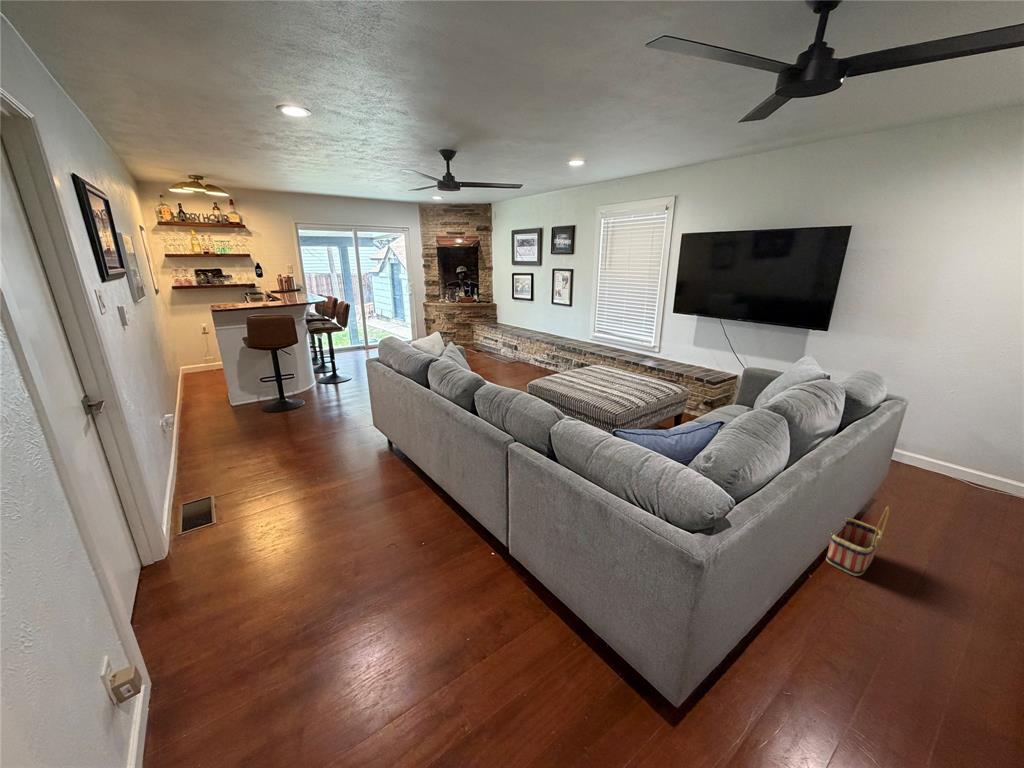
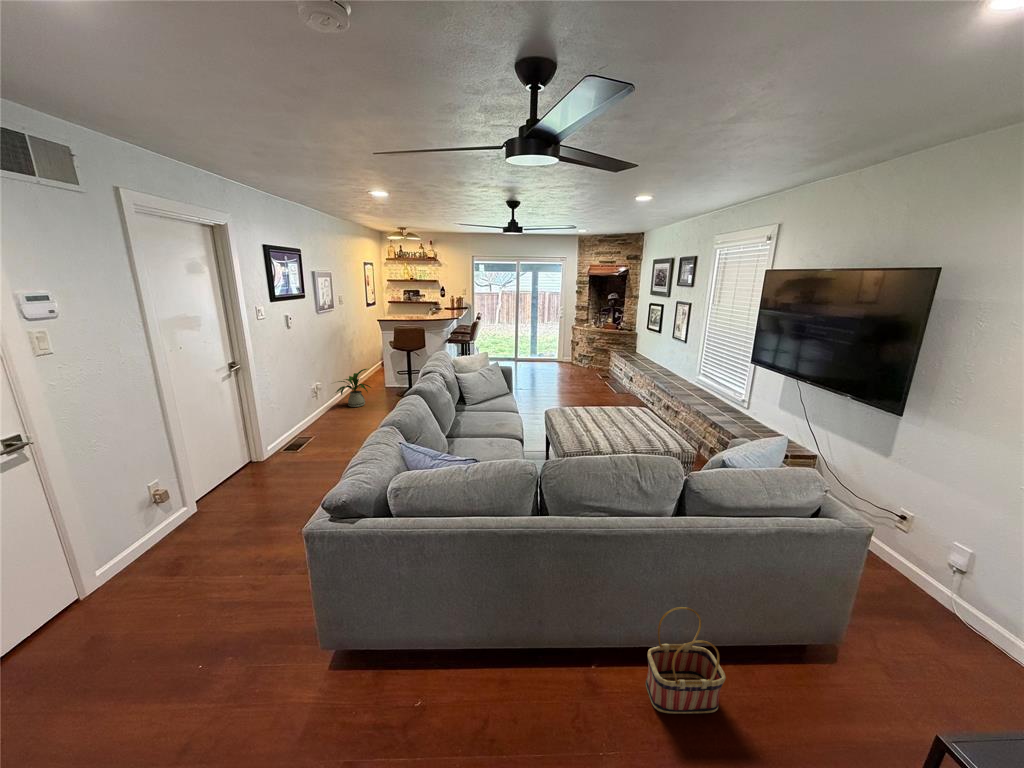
house plant: none [171,380,236,440] -> present [336,369,371,407]

